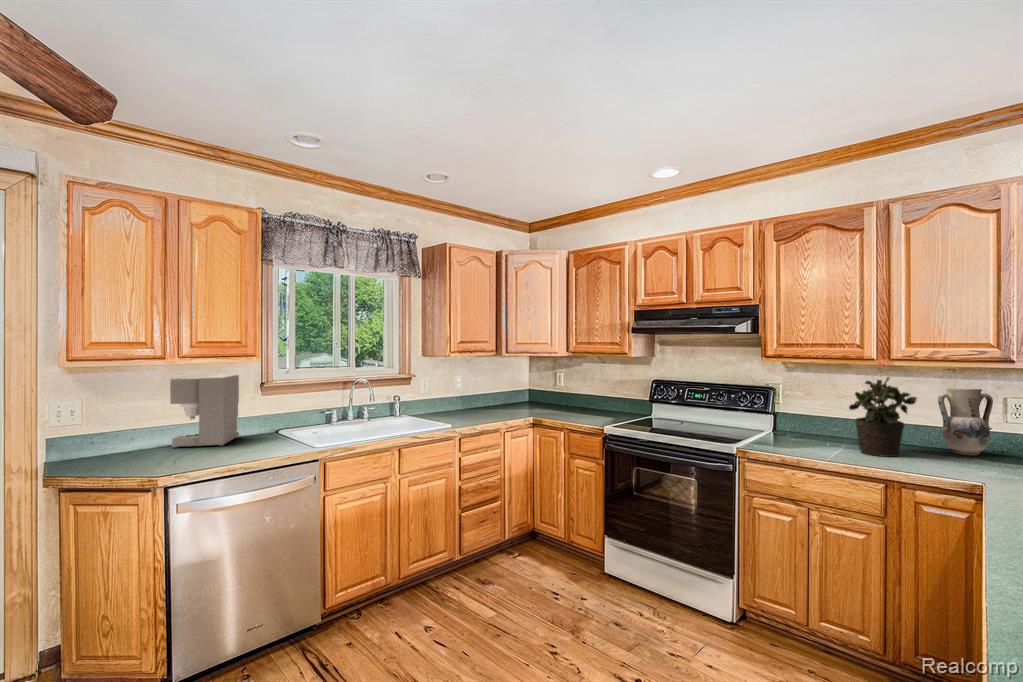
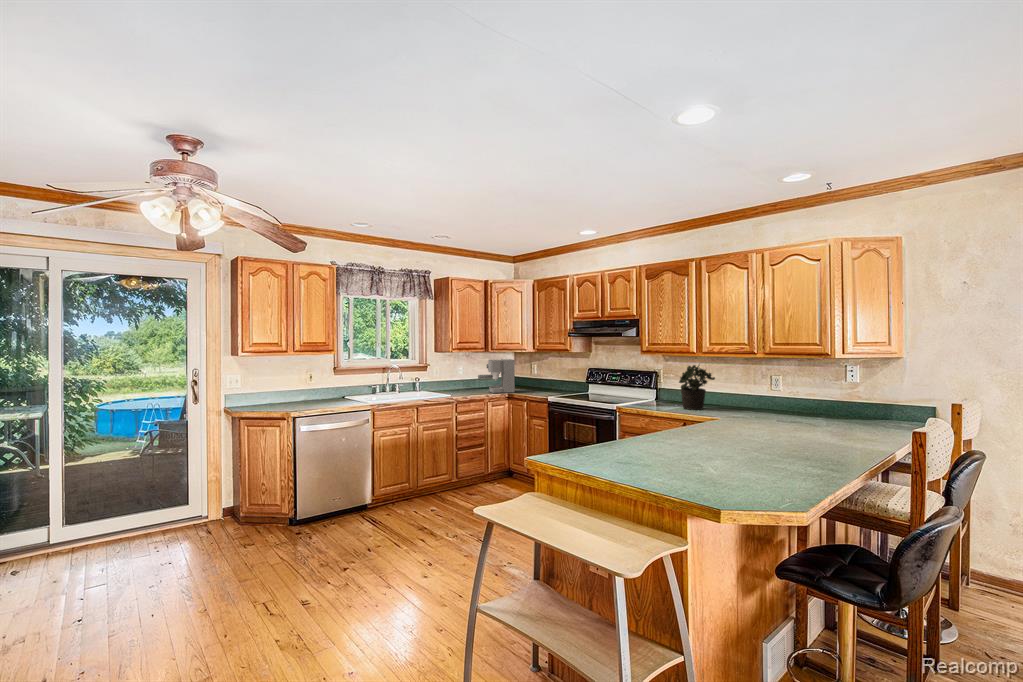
coffee maker: present [170,375,239,448] -> present [478,359,515,393]
vase: present [938,388,993,455] -> none [731,370,760,410]

